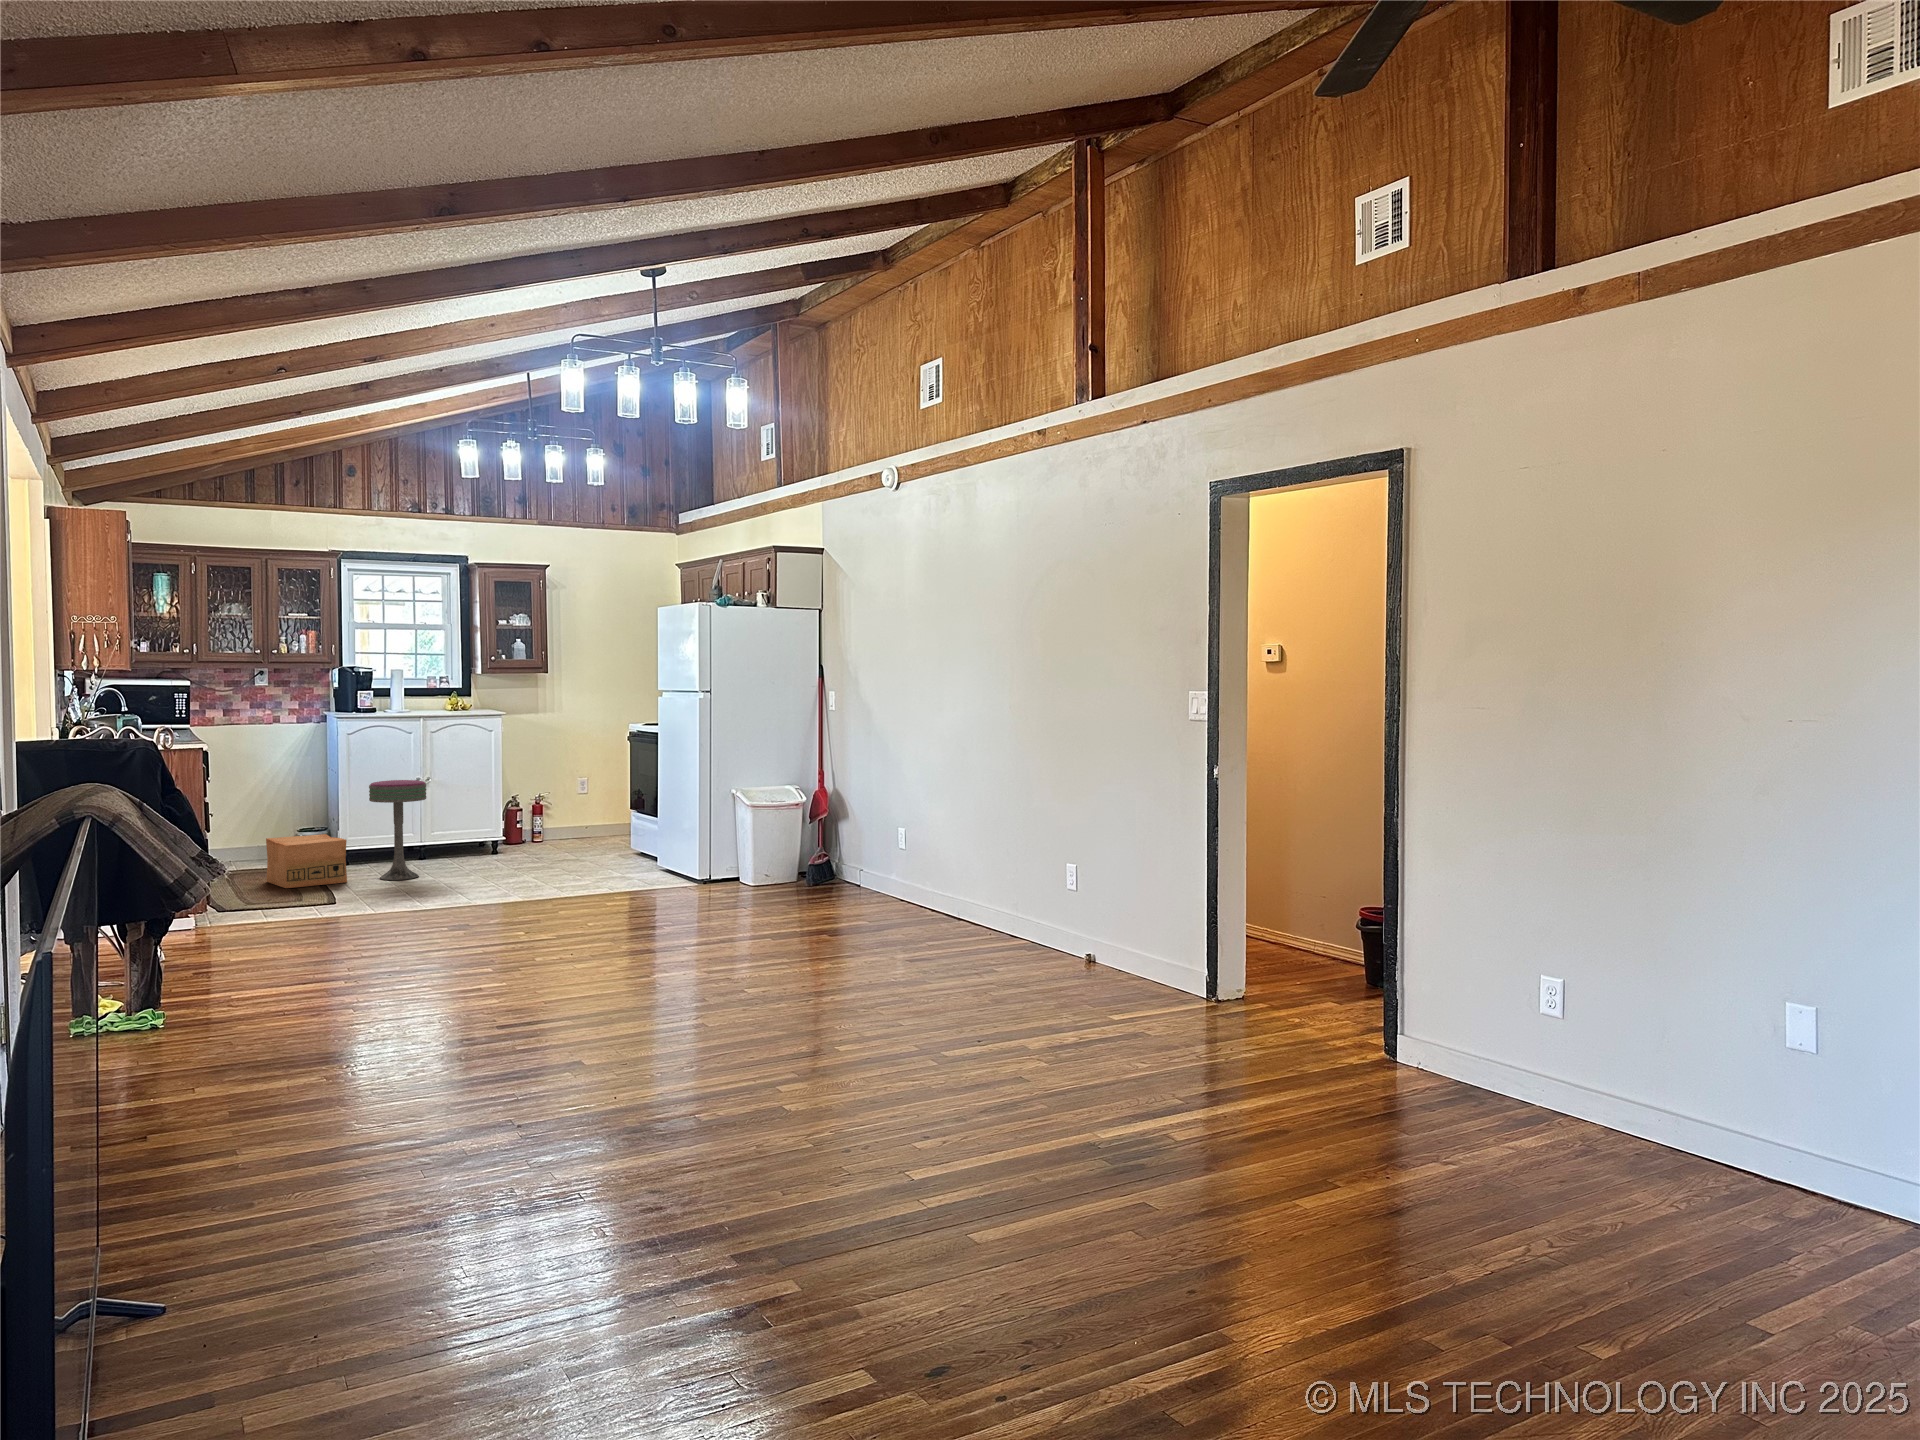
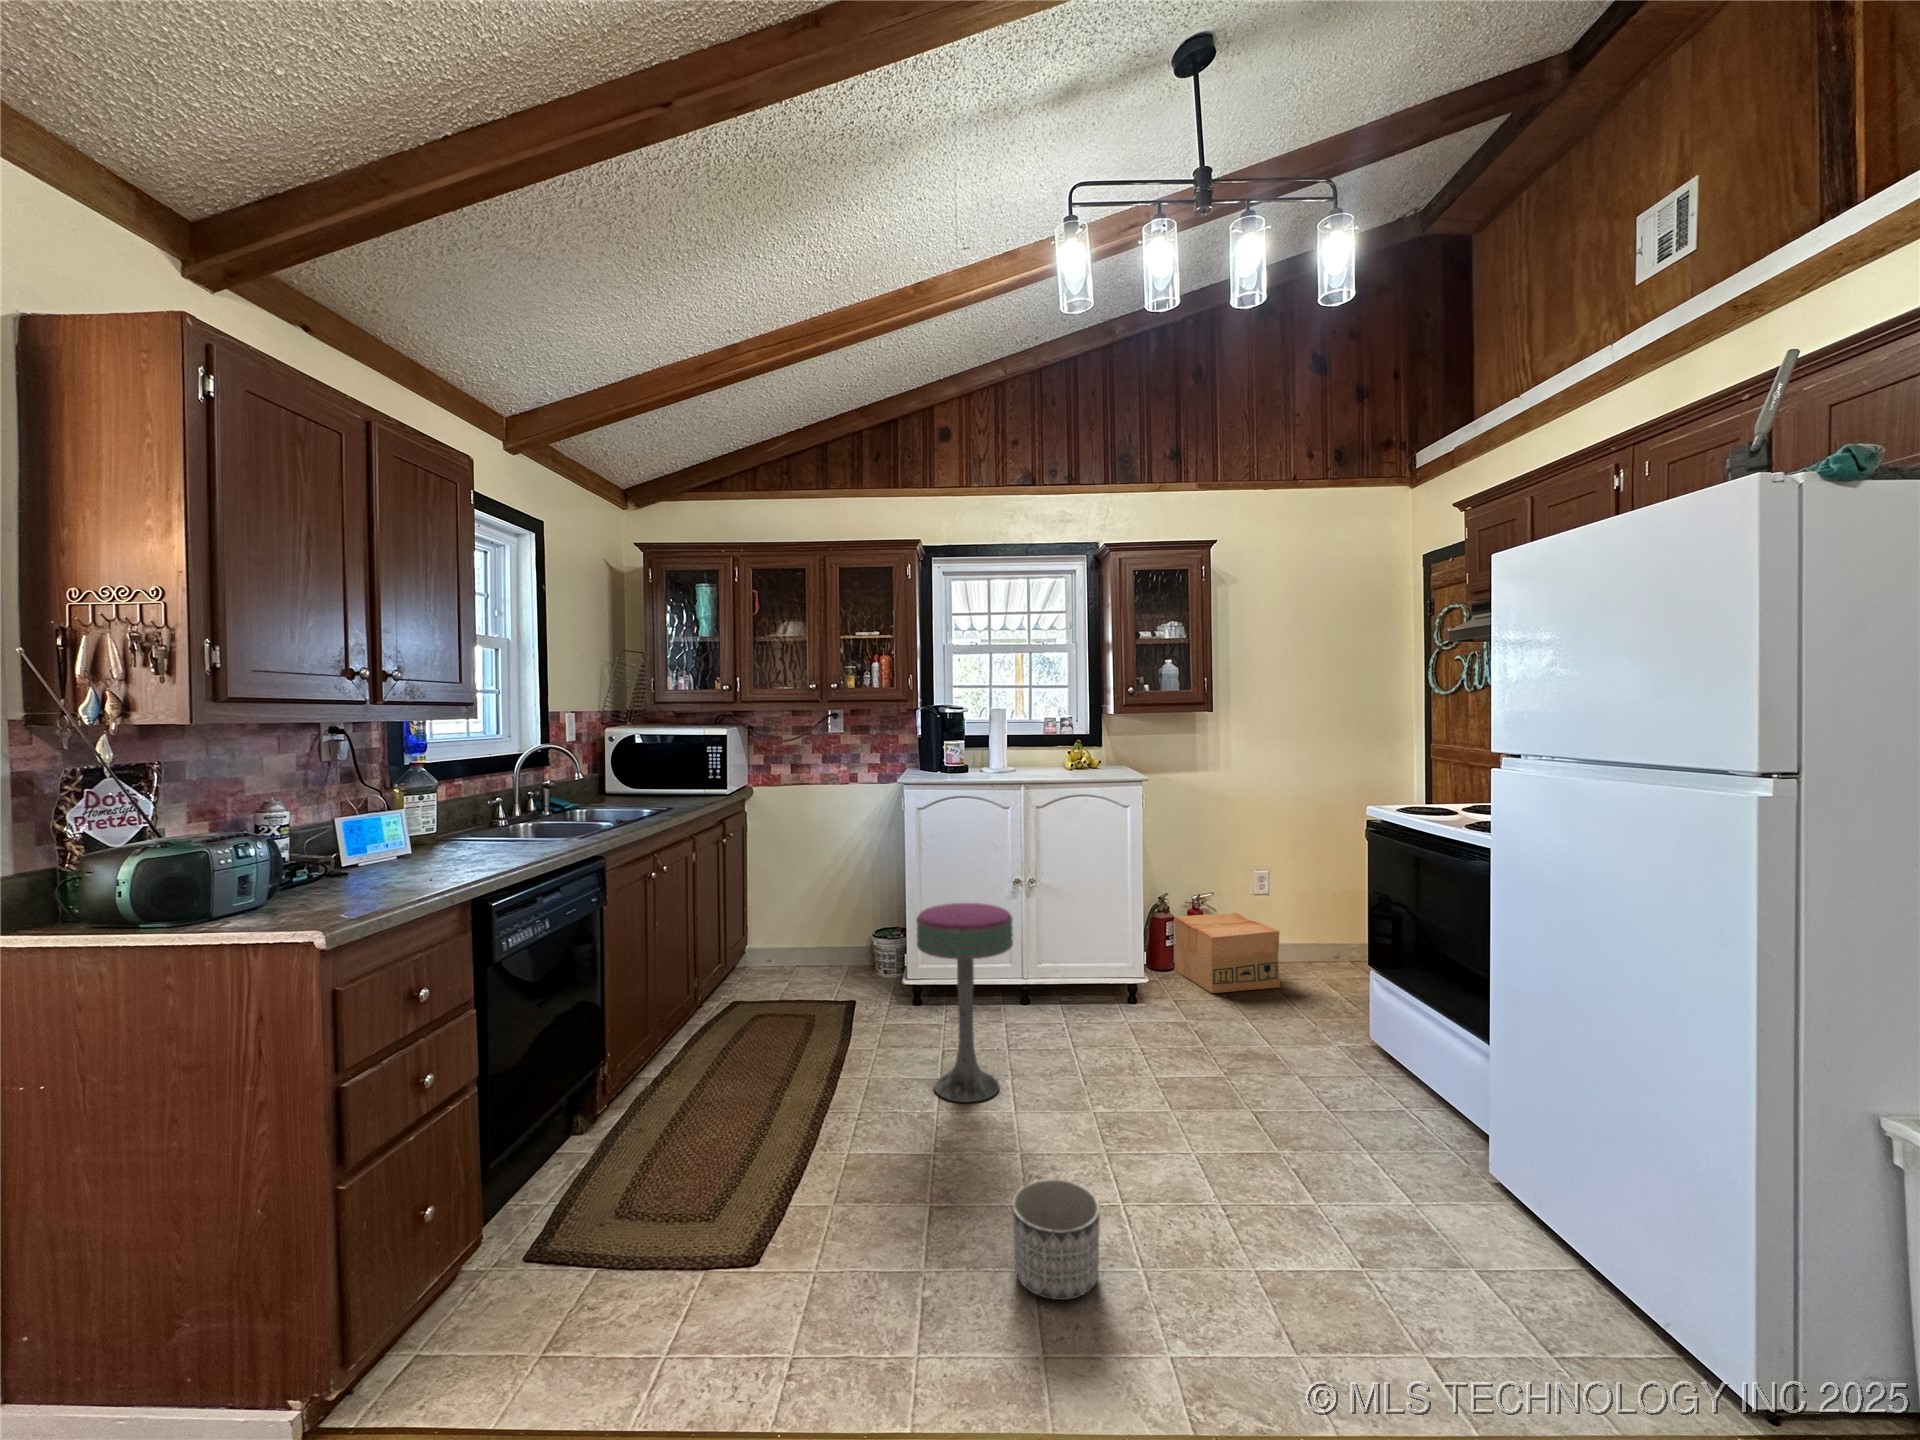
cardboard box: present [266,834,347,888] -> present [1174,913,1280,993]
planter: none [443,866,480,899] -> present [1012,1179,1100,1300]

